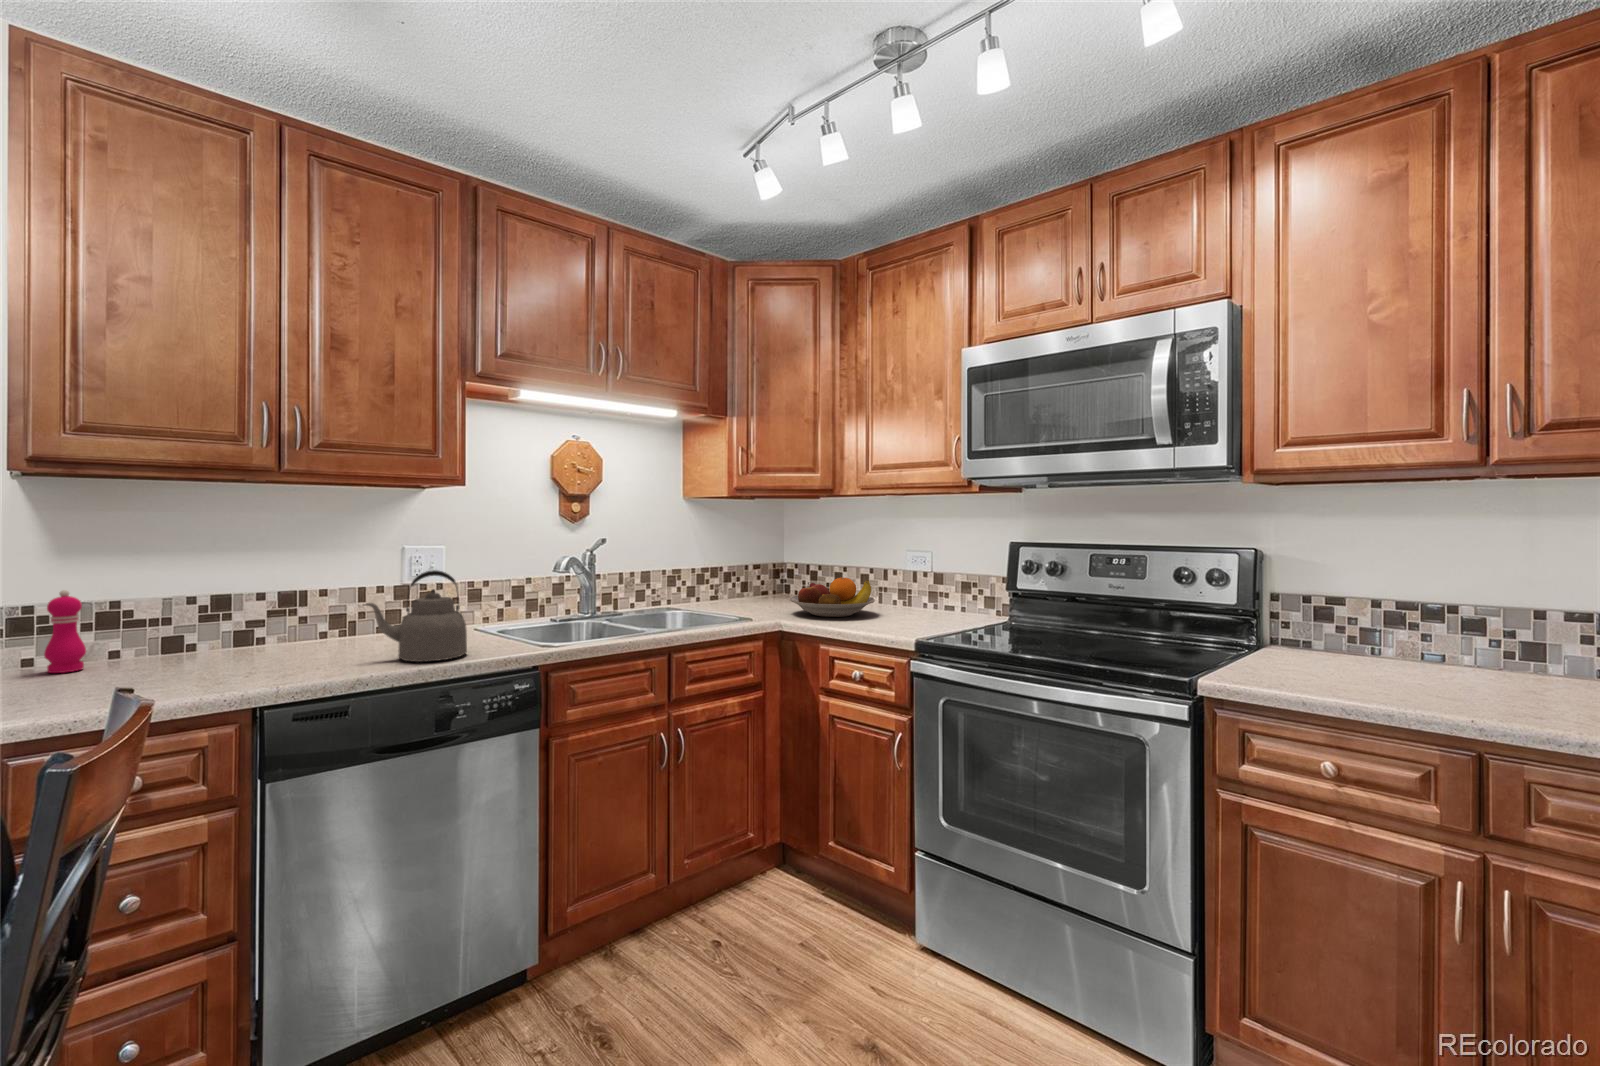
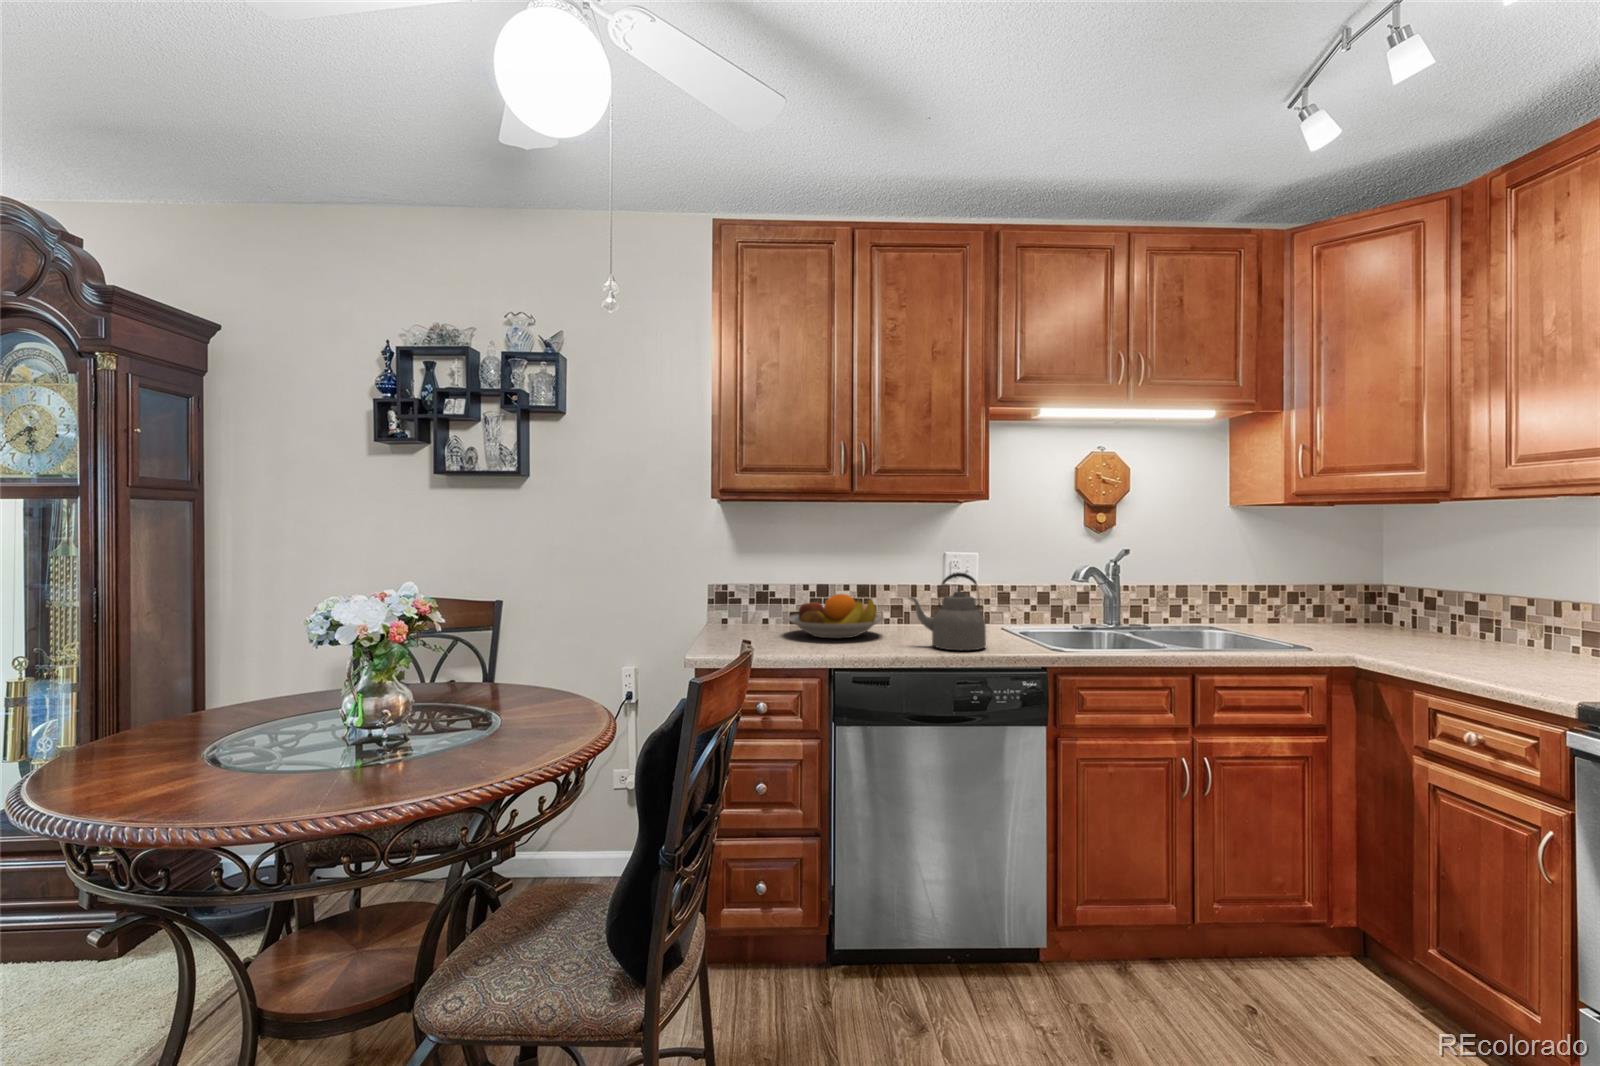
fruit bowl: present [789,578,875,617] -> present [786,594,884,638]
pepper mill: present [44,590,86,673] -> none [732,576,751,631]

